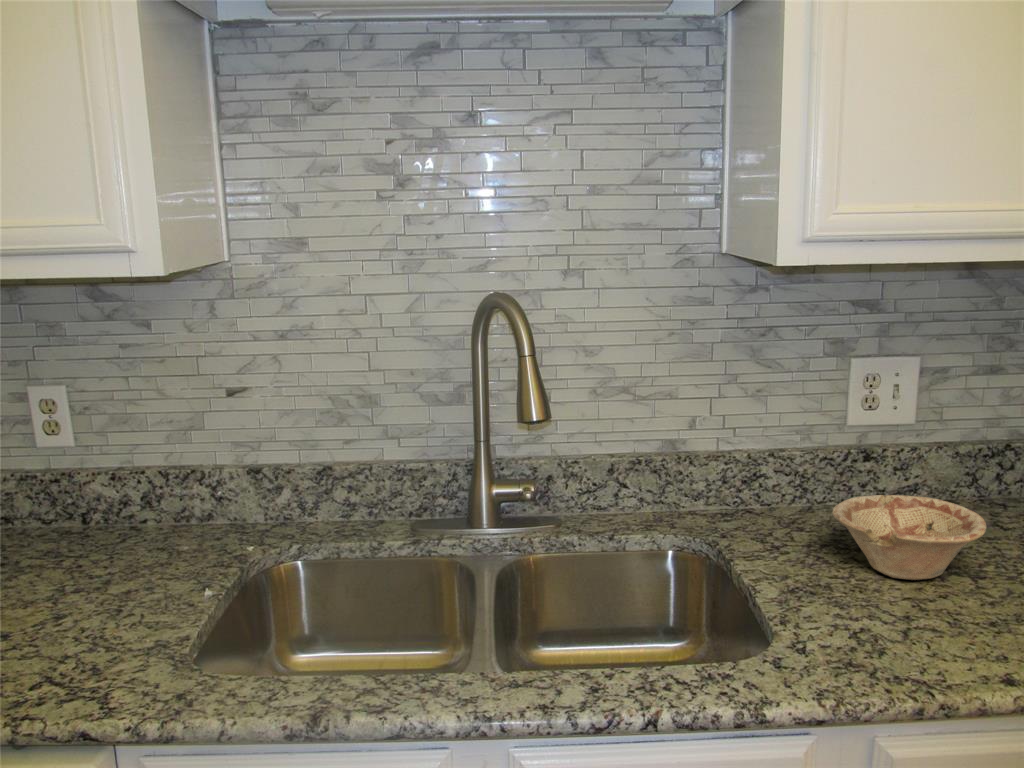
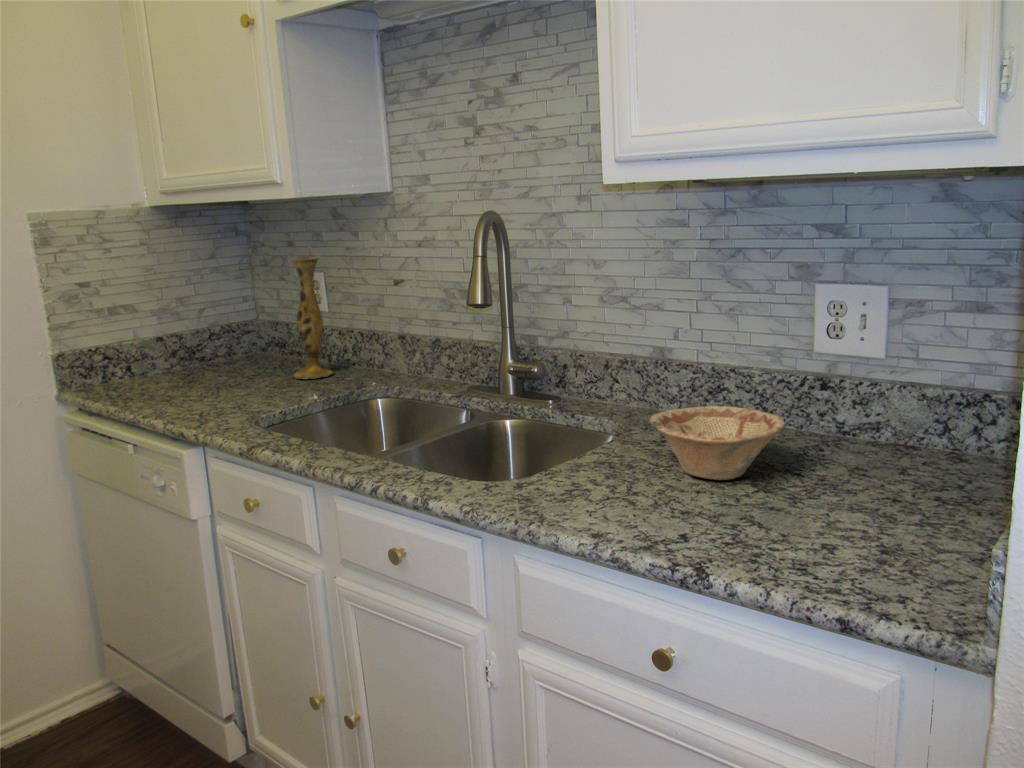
vase: none [63,368,145,569] -> present [291,257,334,379]

